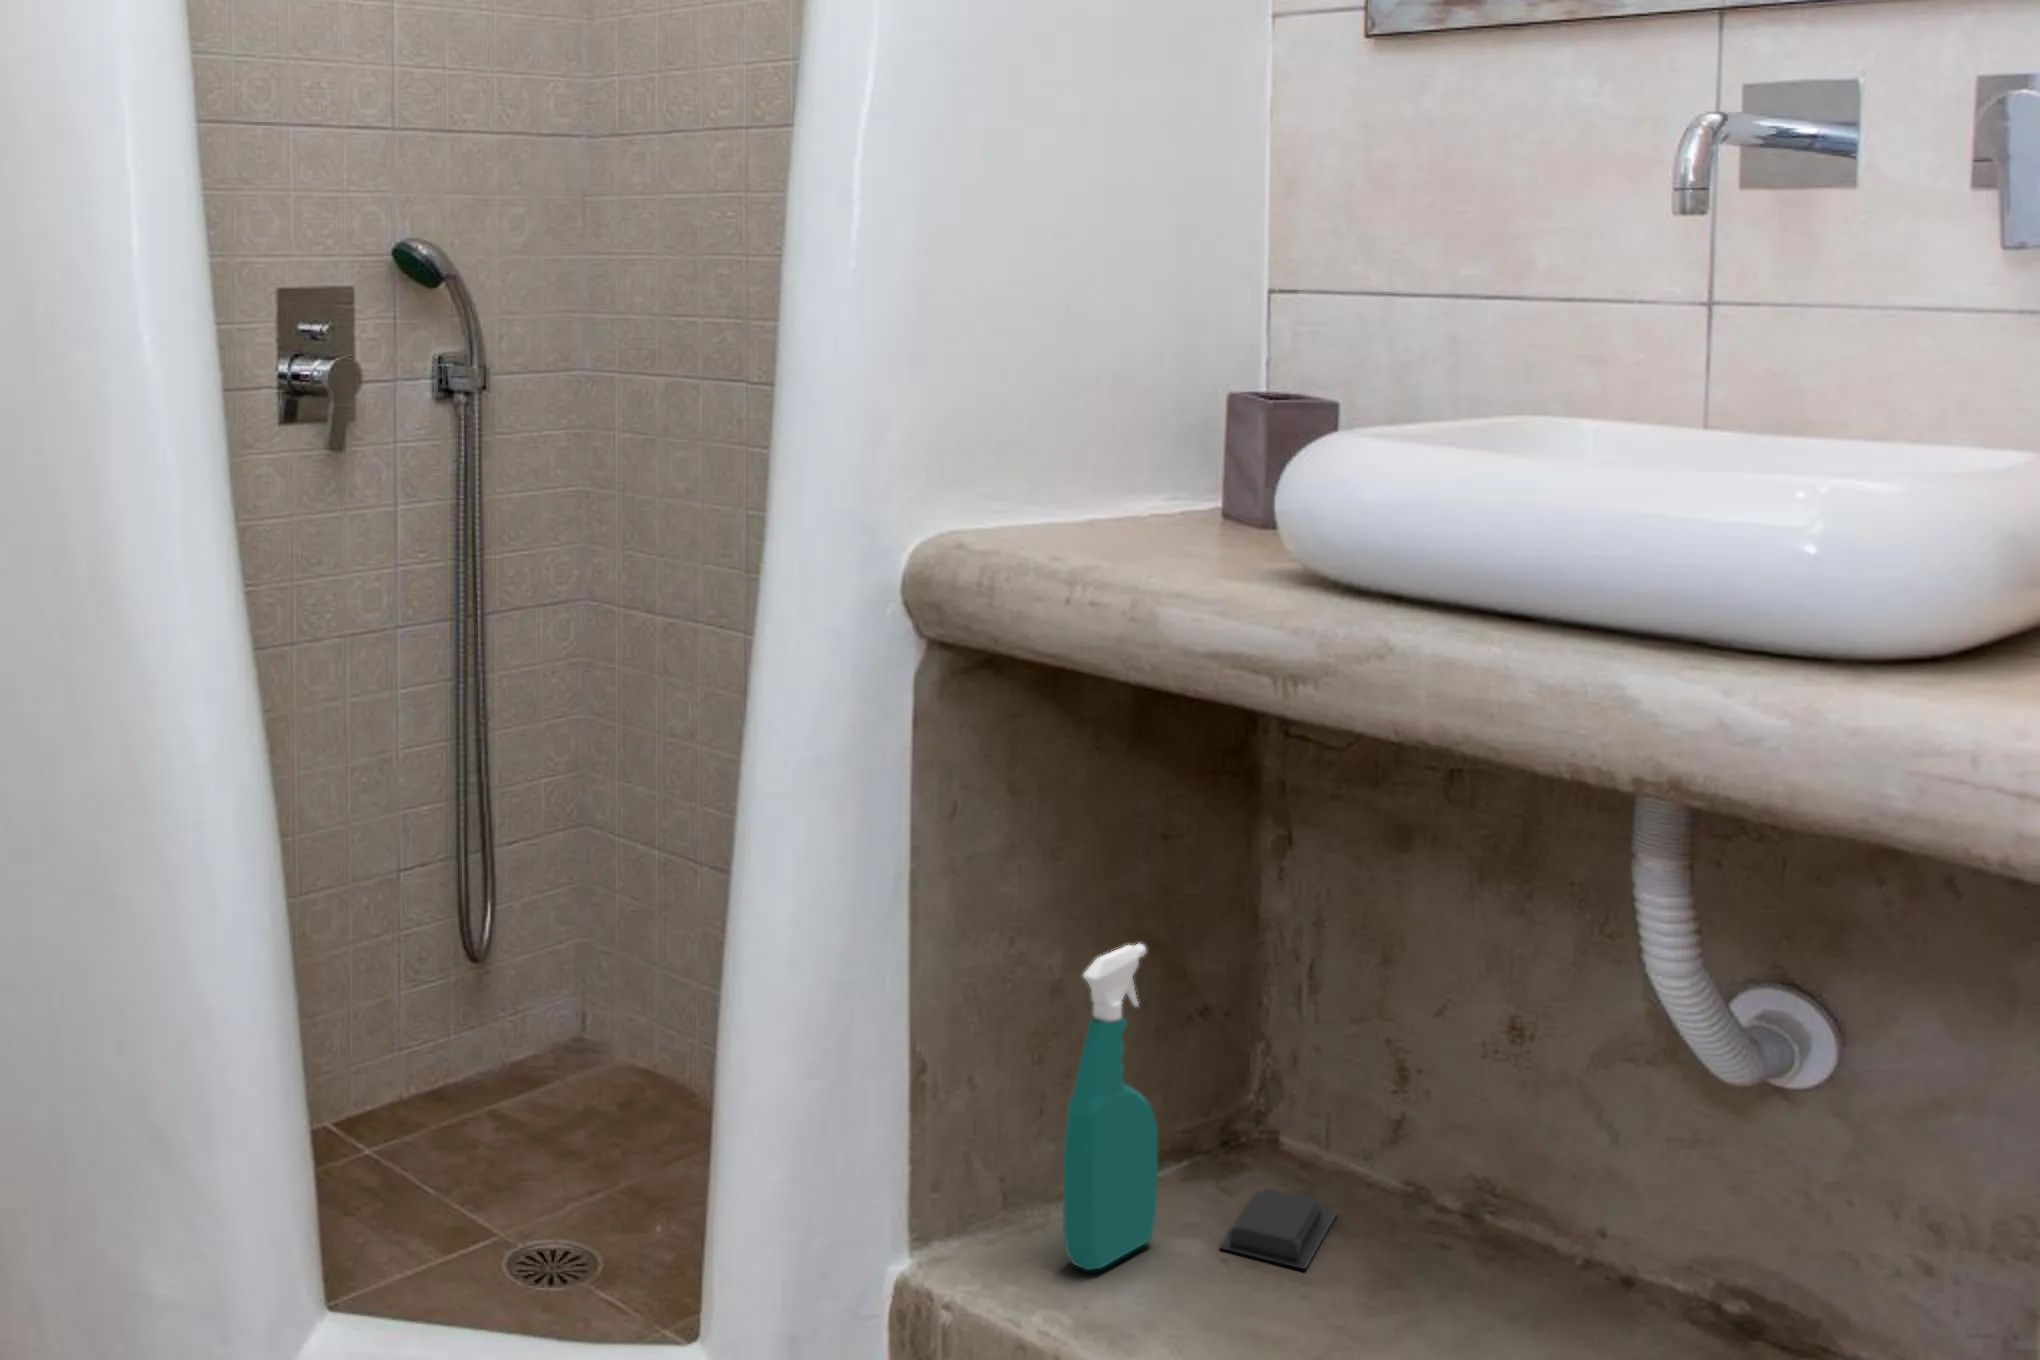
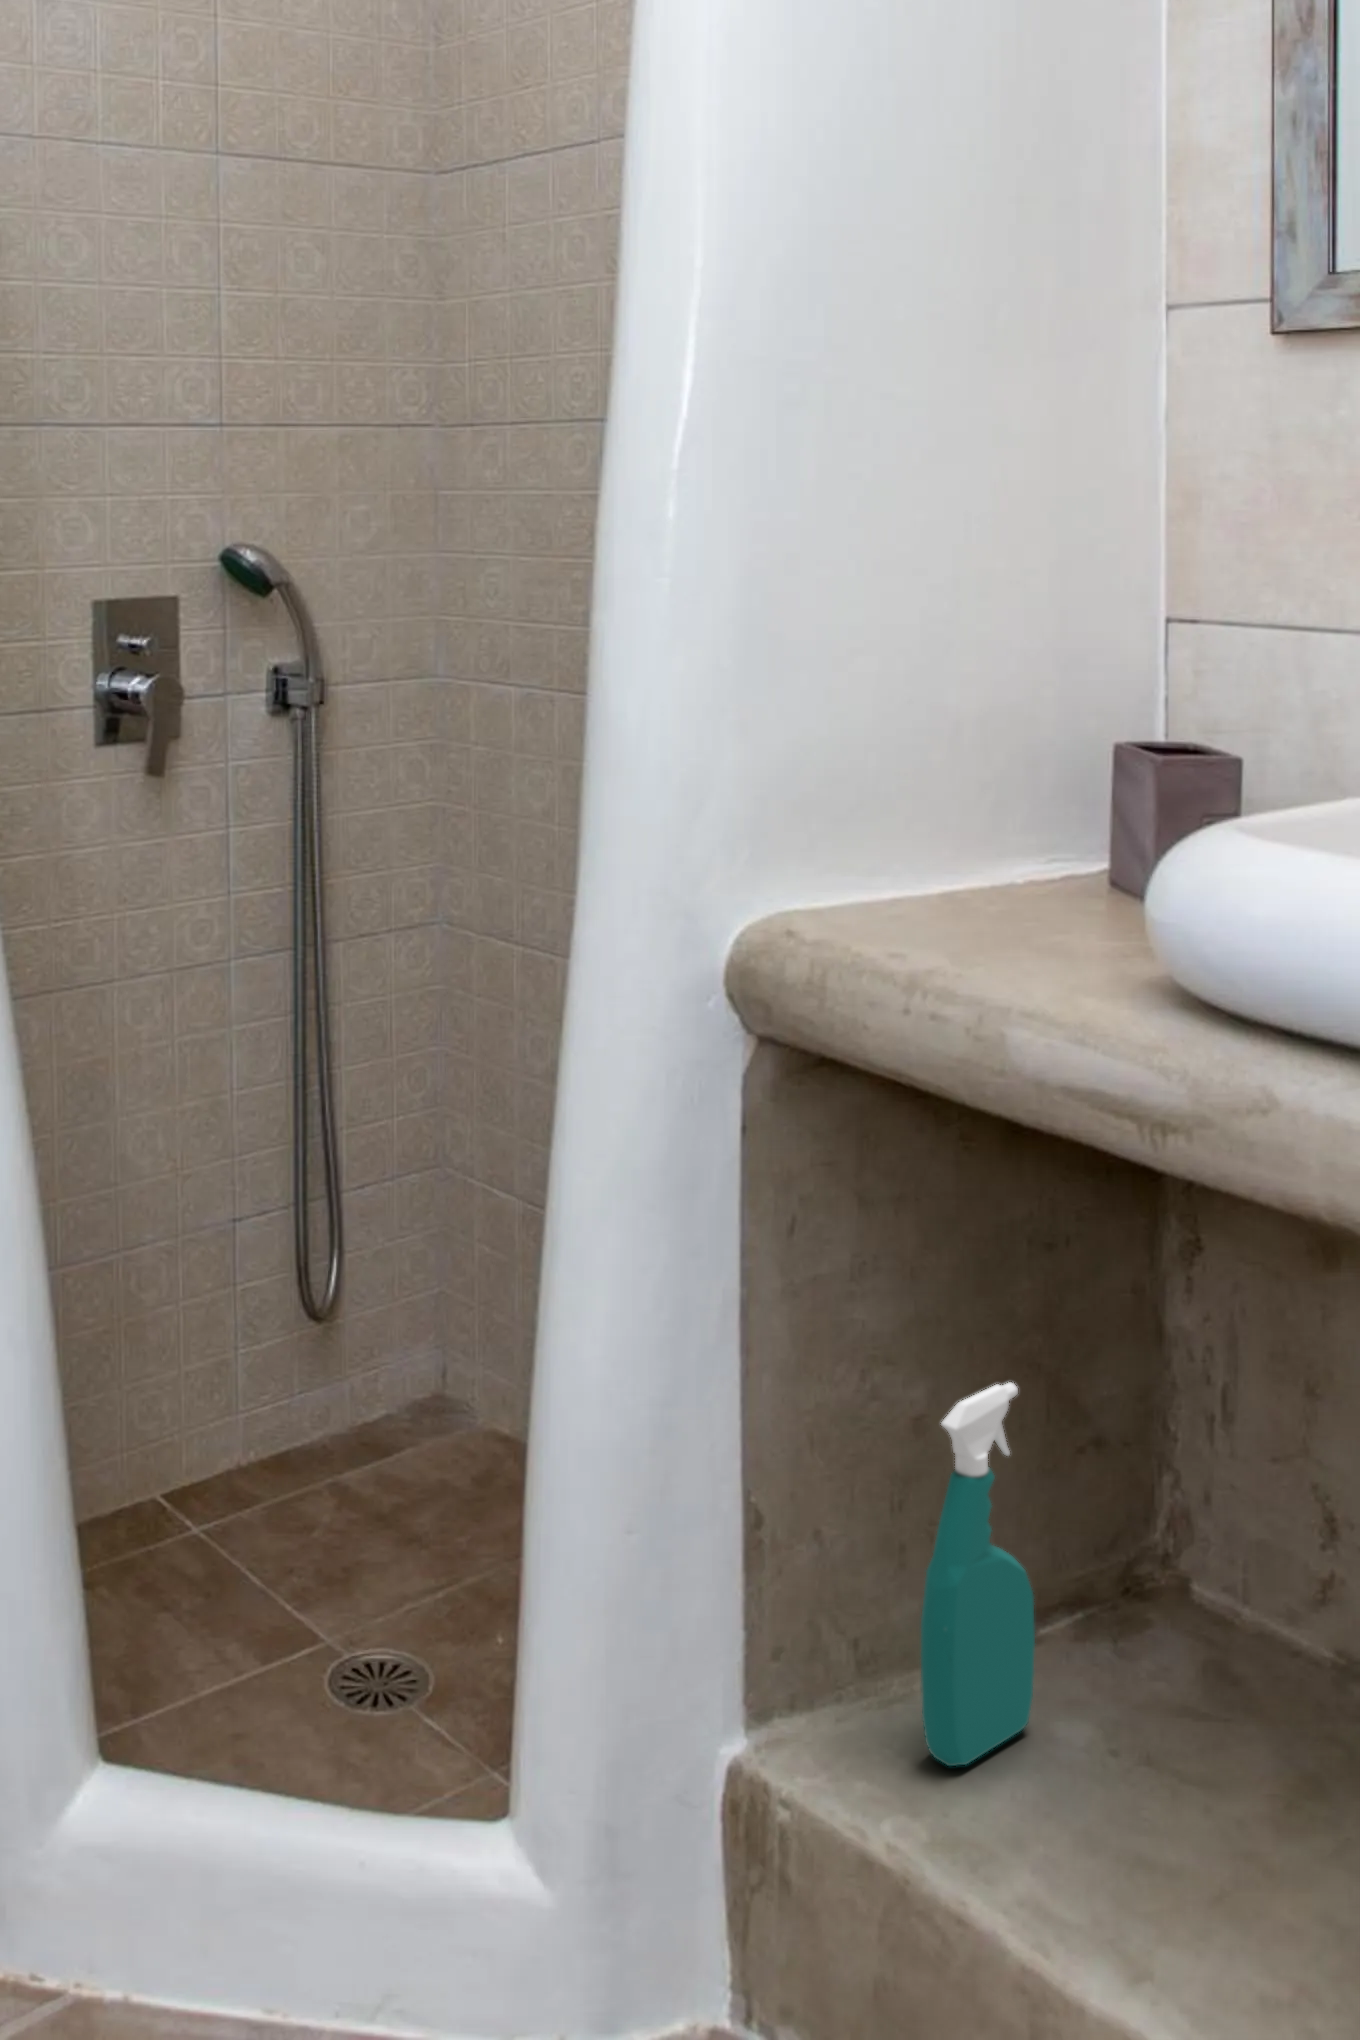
soap bar: present [1220,1188,1337,1269] -> none [1107,1659,1250,1772]

